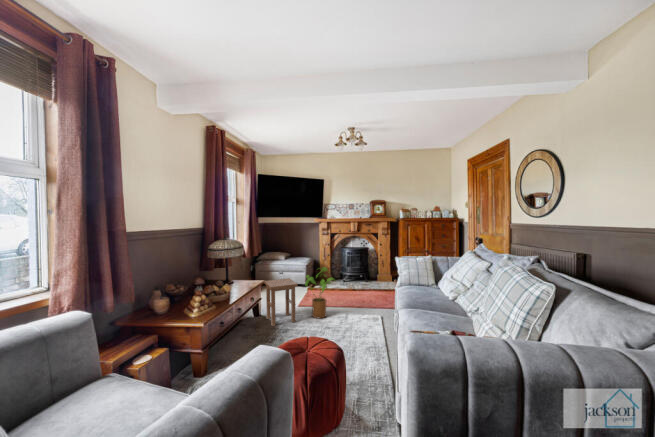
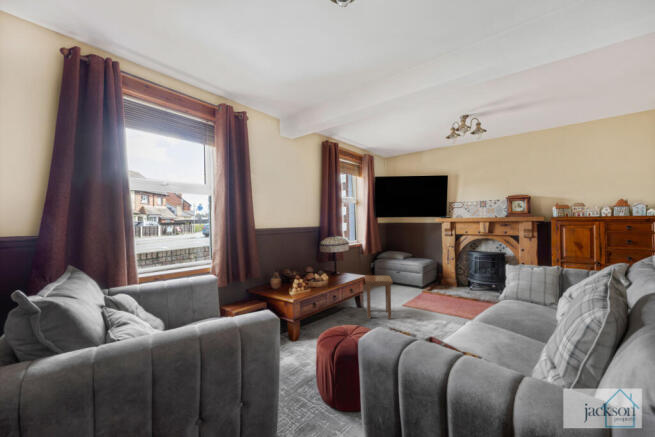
house plant: present [305,267,334,318] -> none [403,267,437,321]

